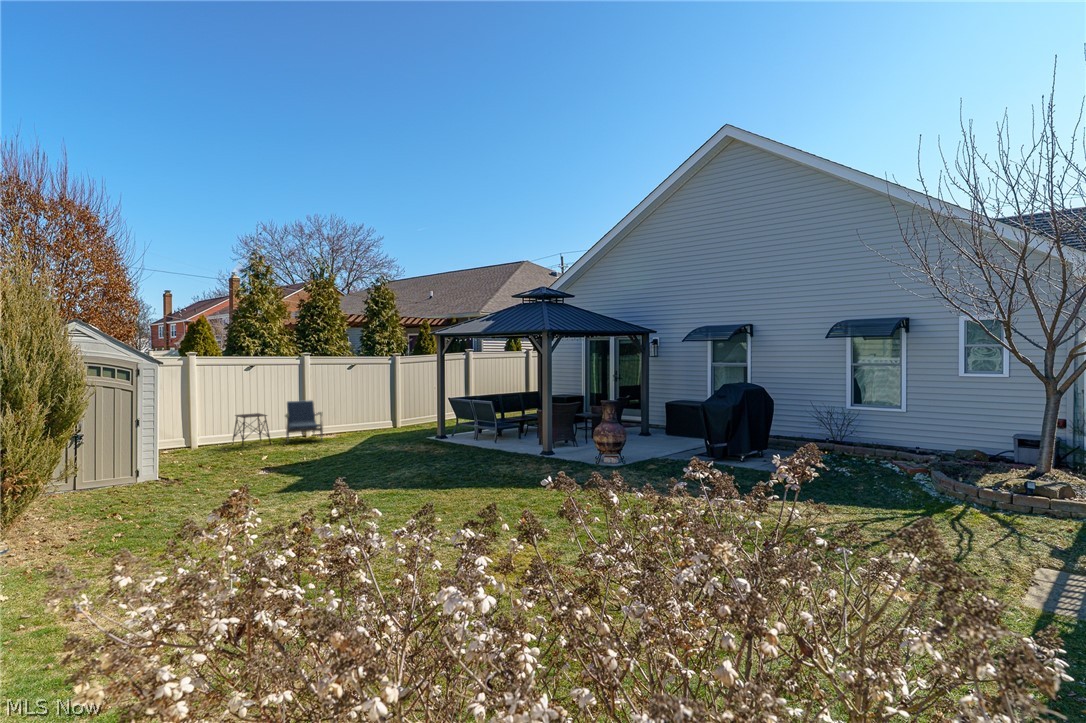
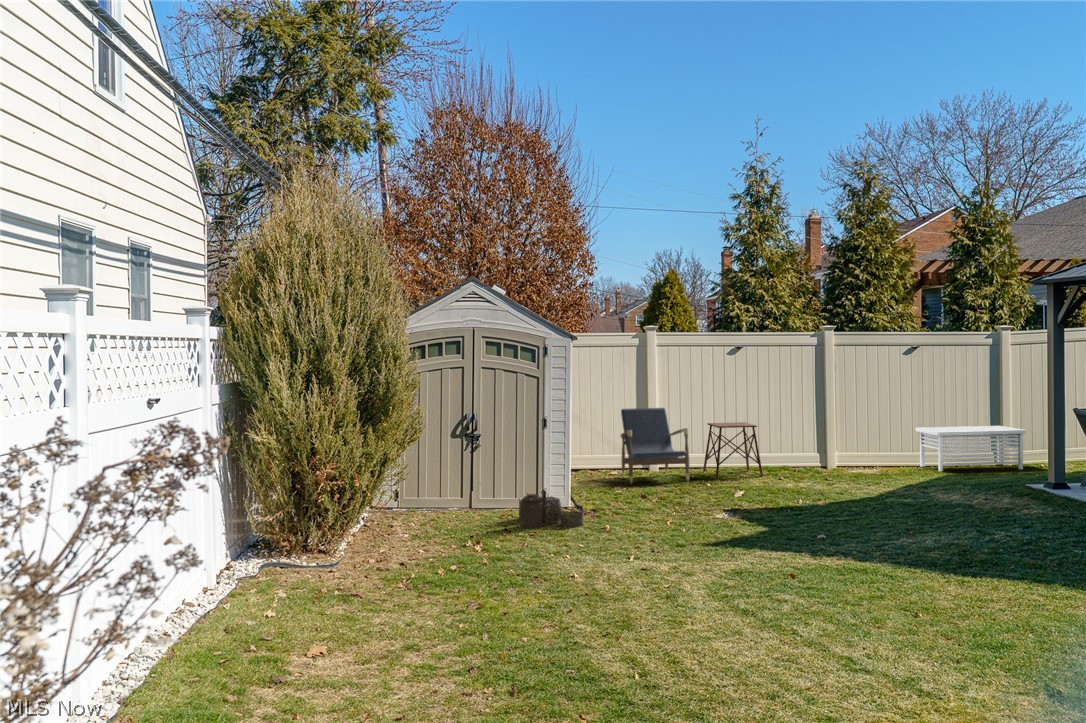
lounge chair: present [285,400,323,442] -> present [621,408,690,483]
storage bench: none [356,408,410,434] -> present [916,426,1026,472]
woven basket: none [114,470,166,494] -> present [519,493,583,528]

